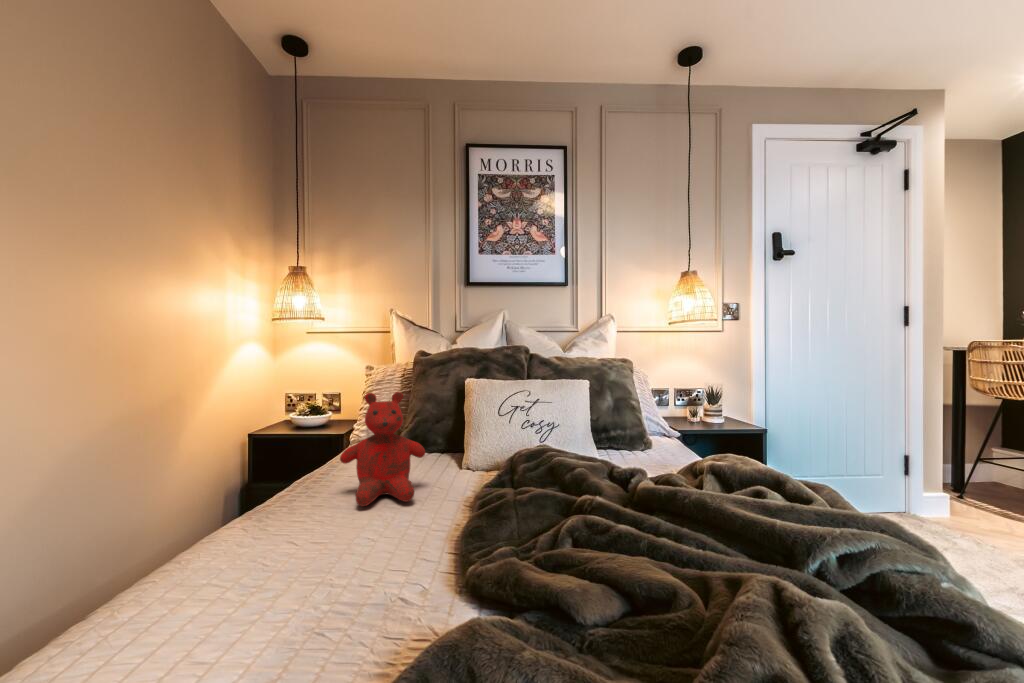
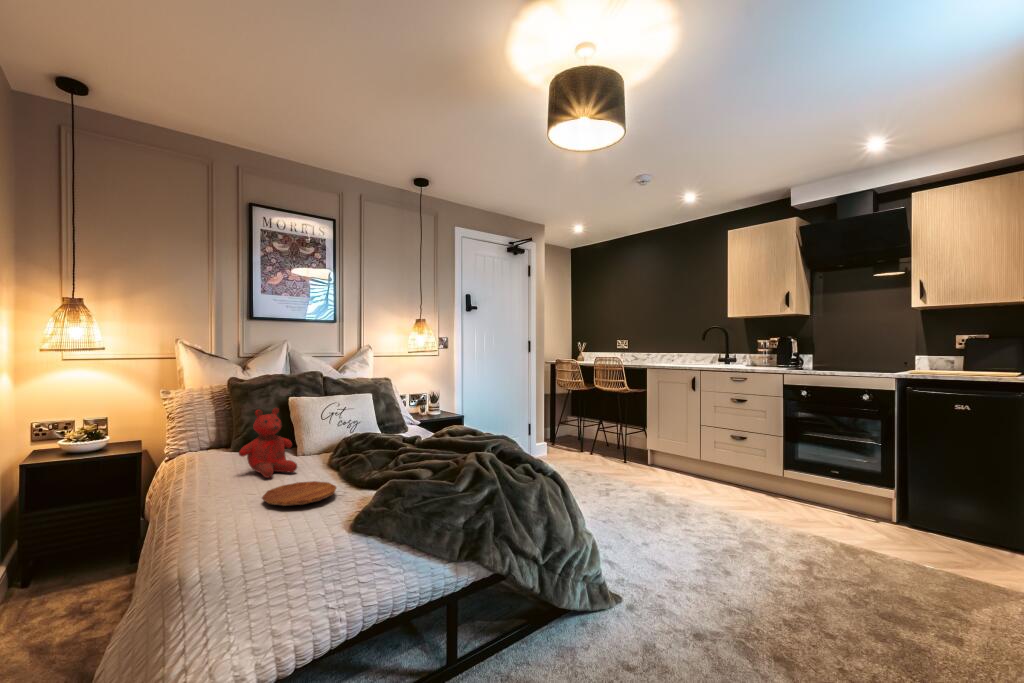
tray: none [253,535,404,610] -> present [262,481,336,506]

